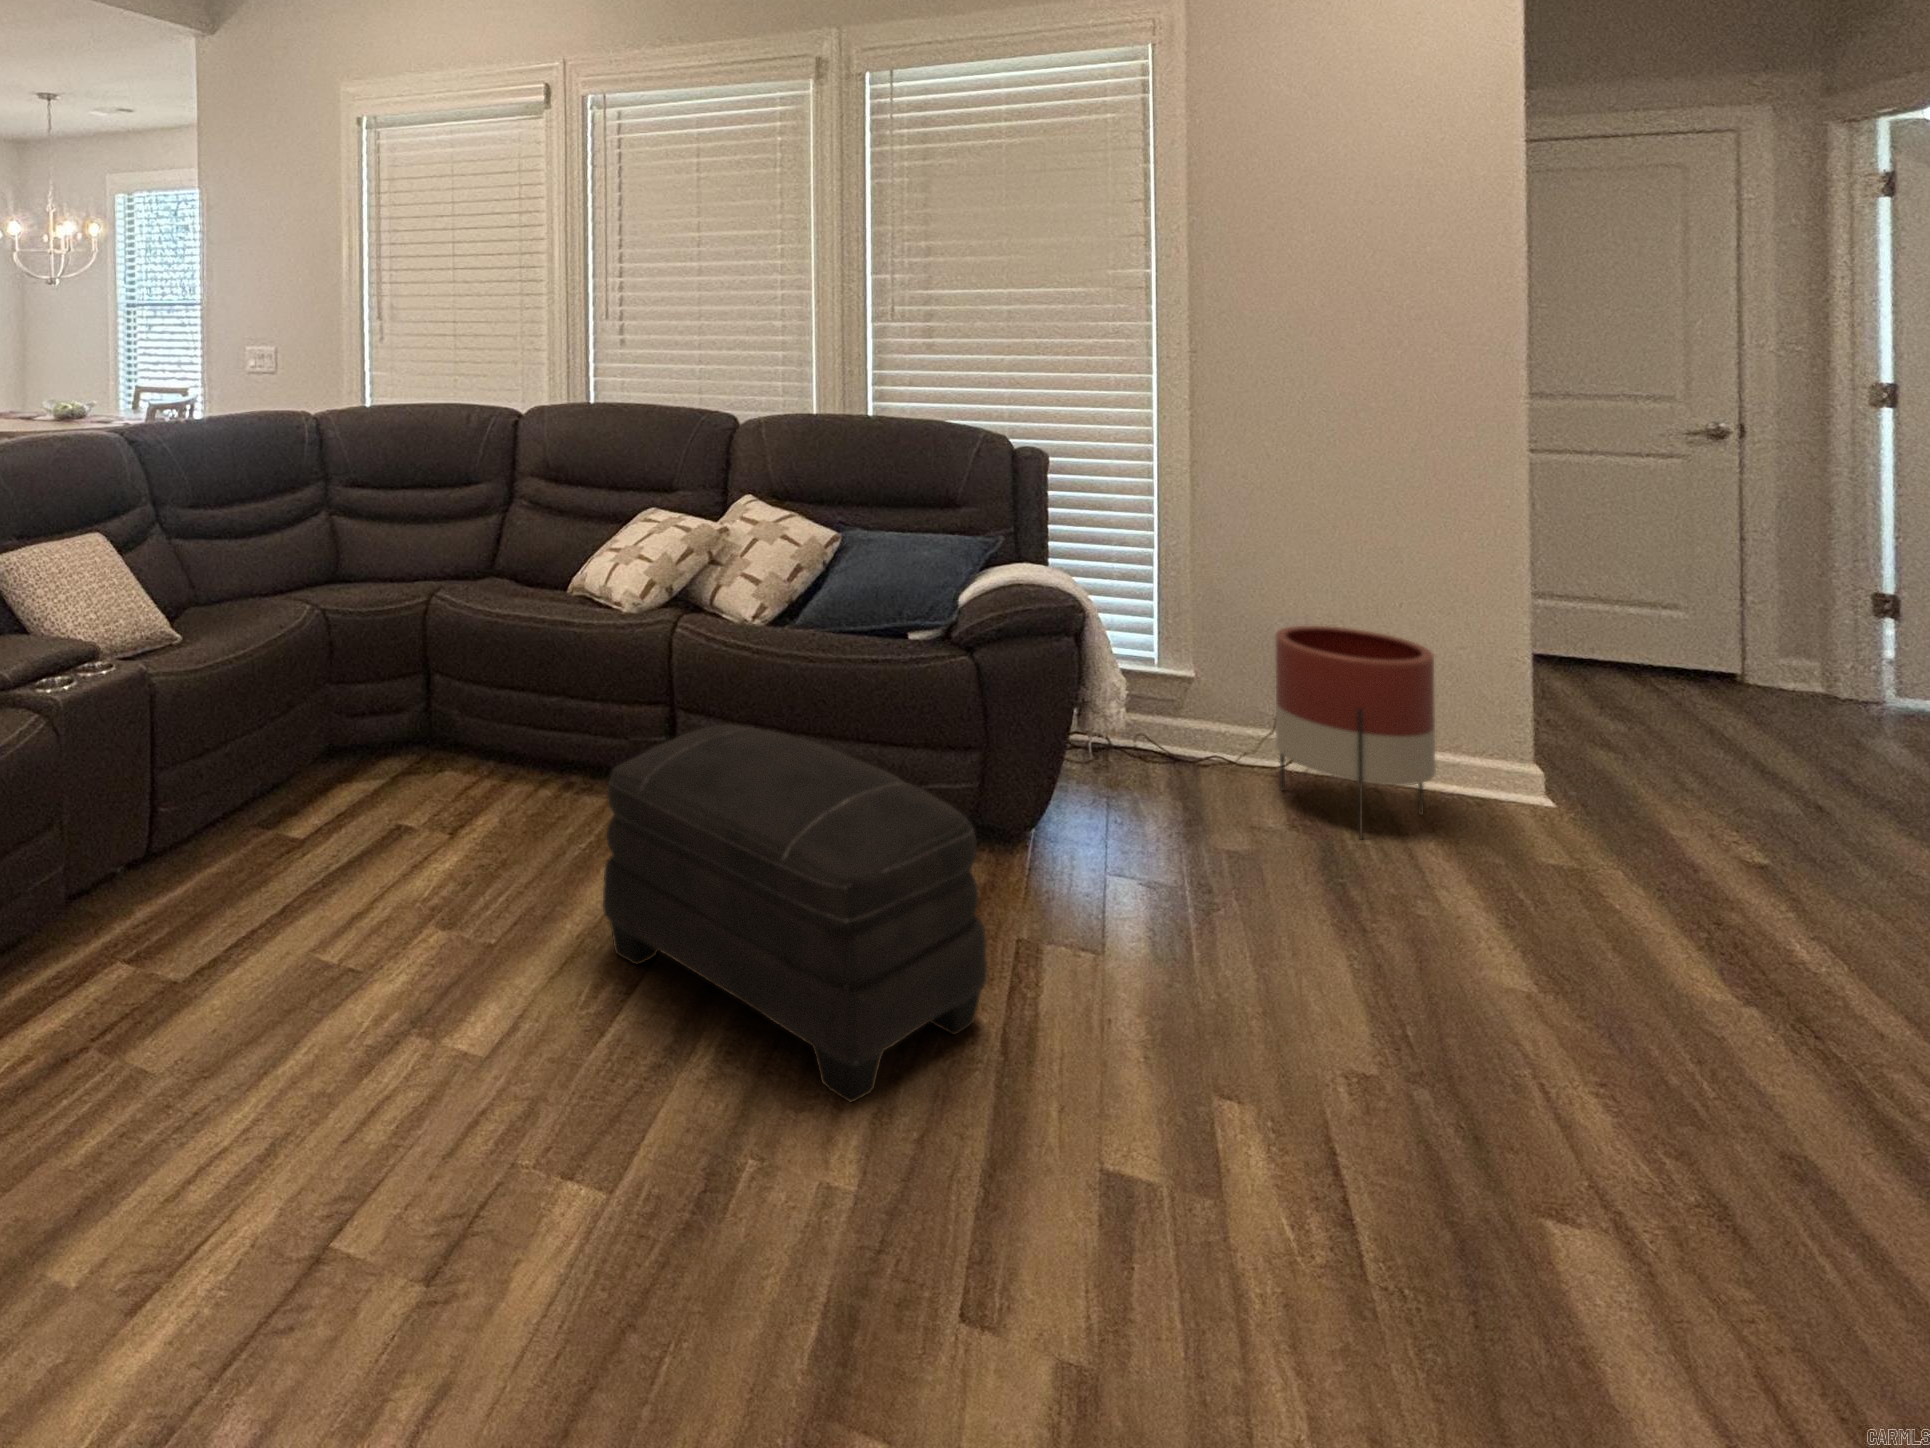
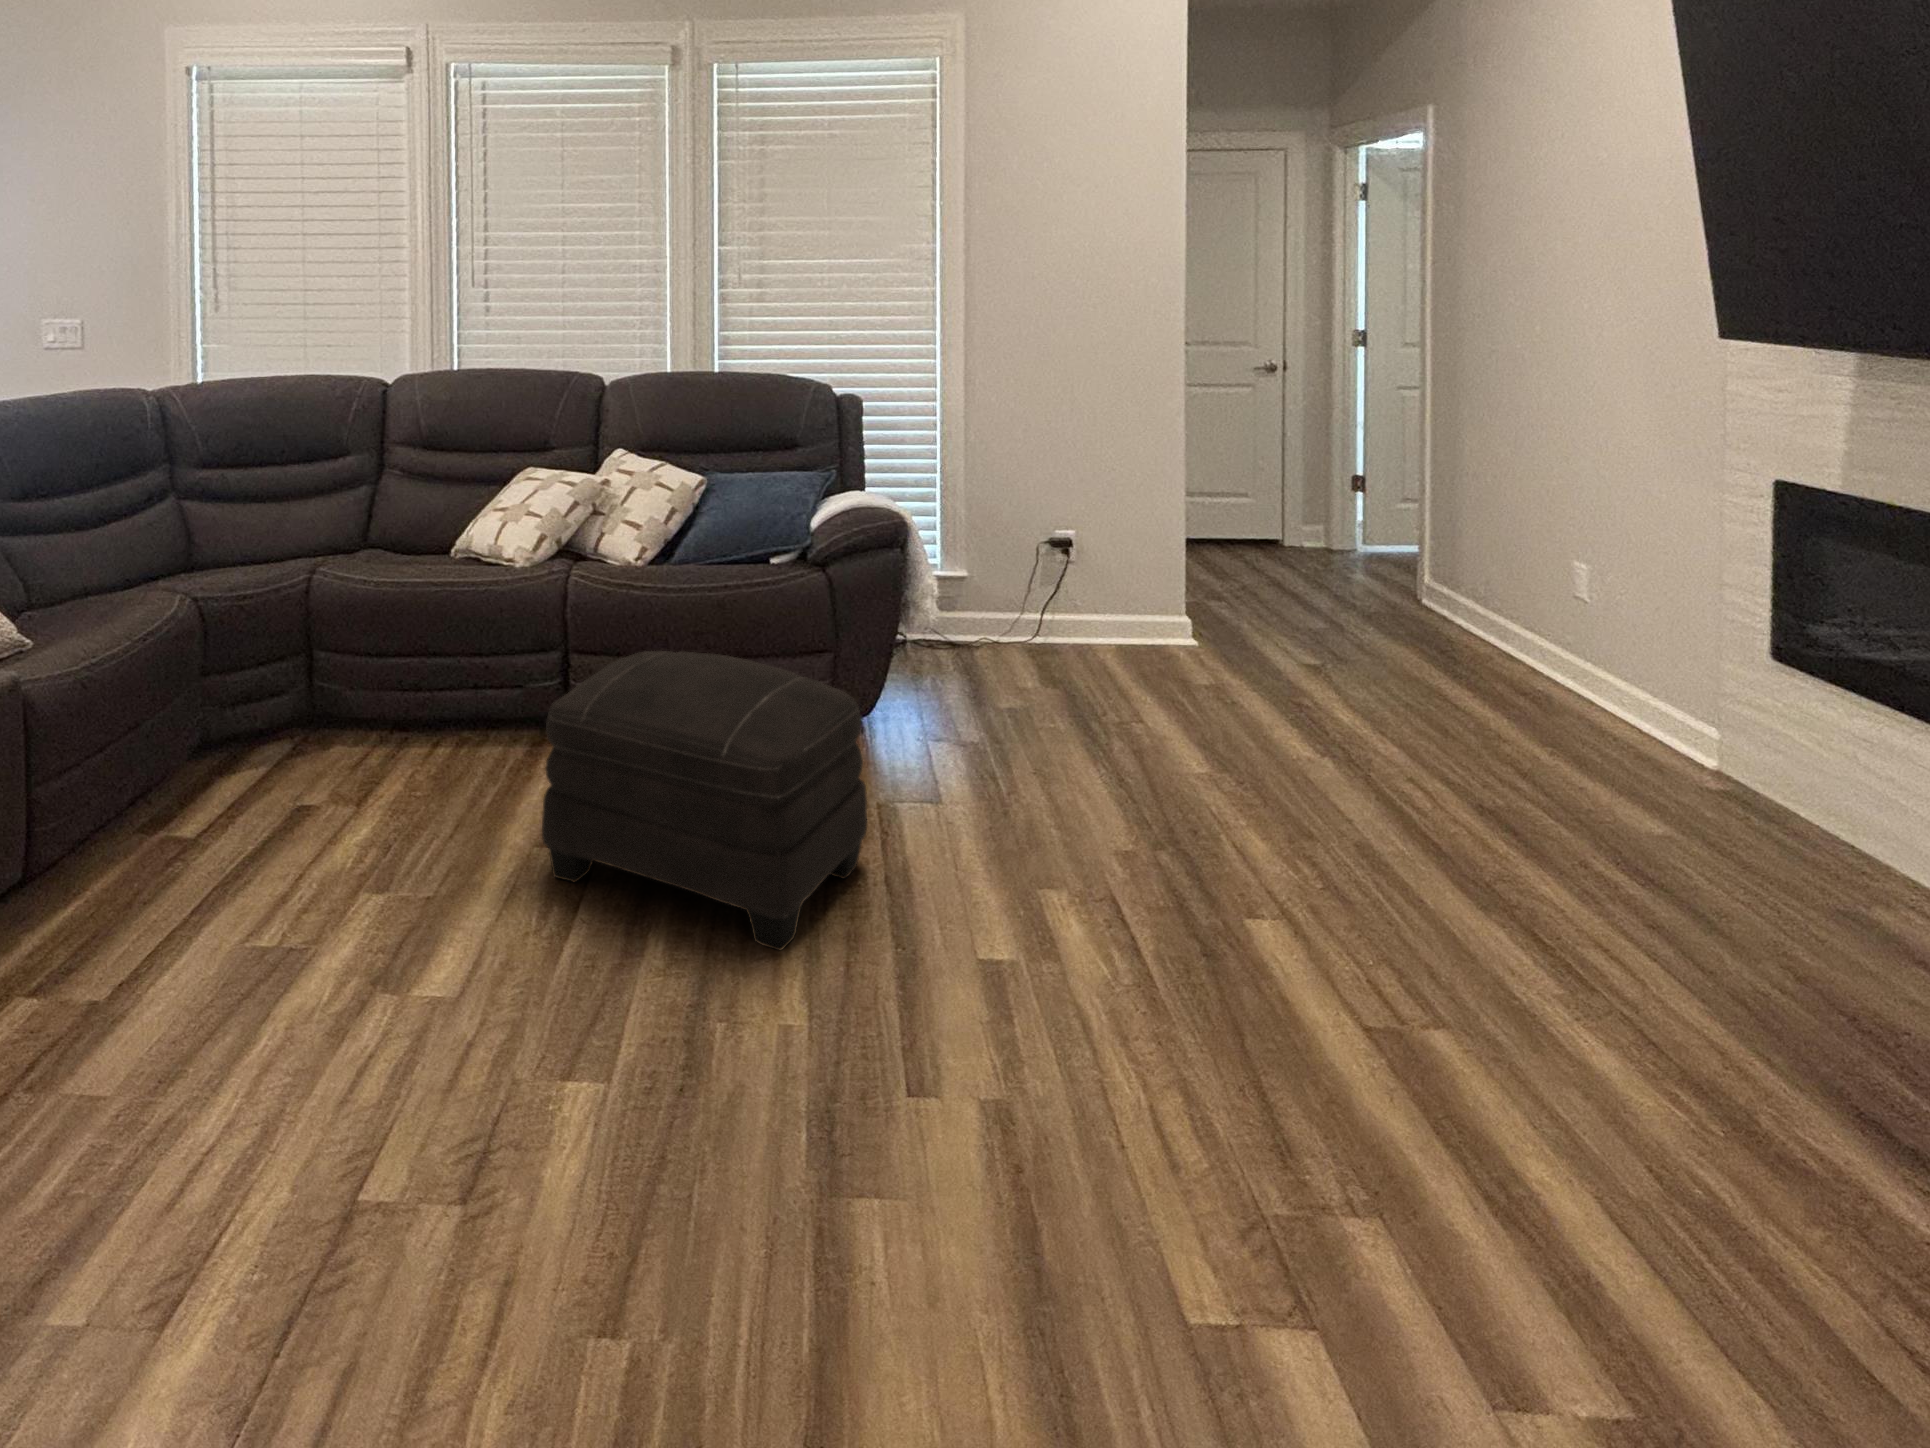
planter: present [1275,626,1436,840] -> none [1022,522,1123,679]

